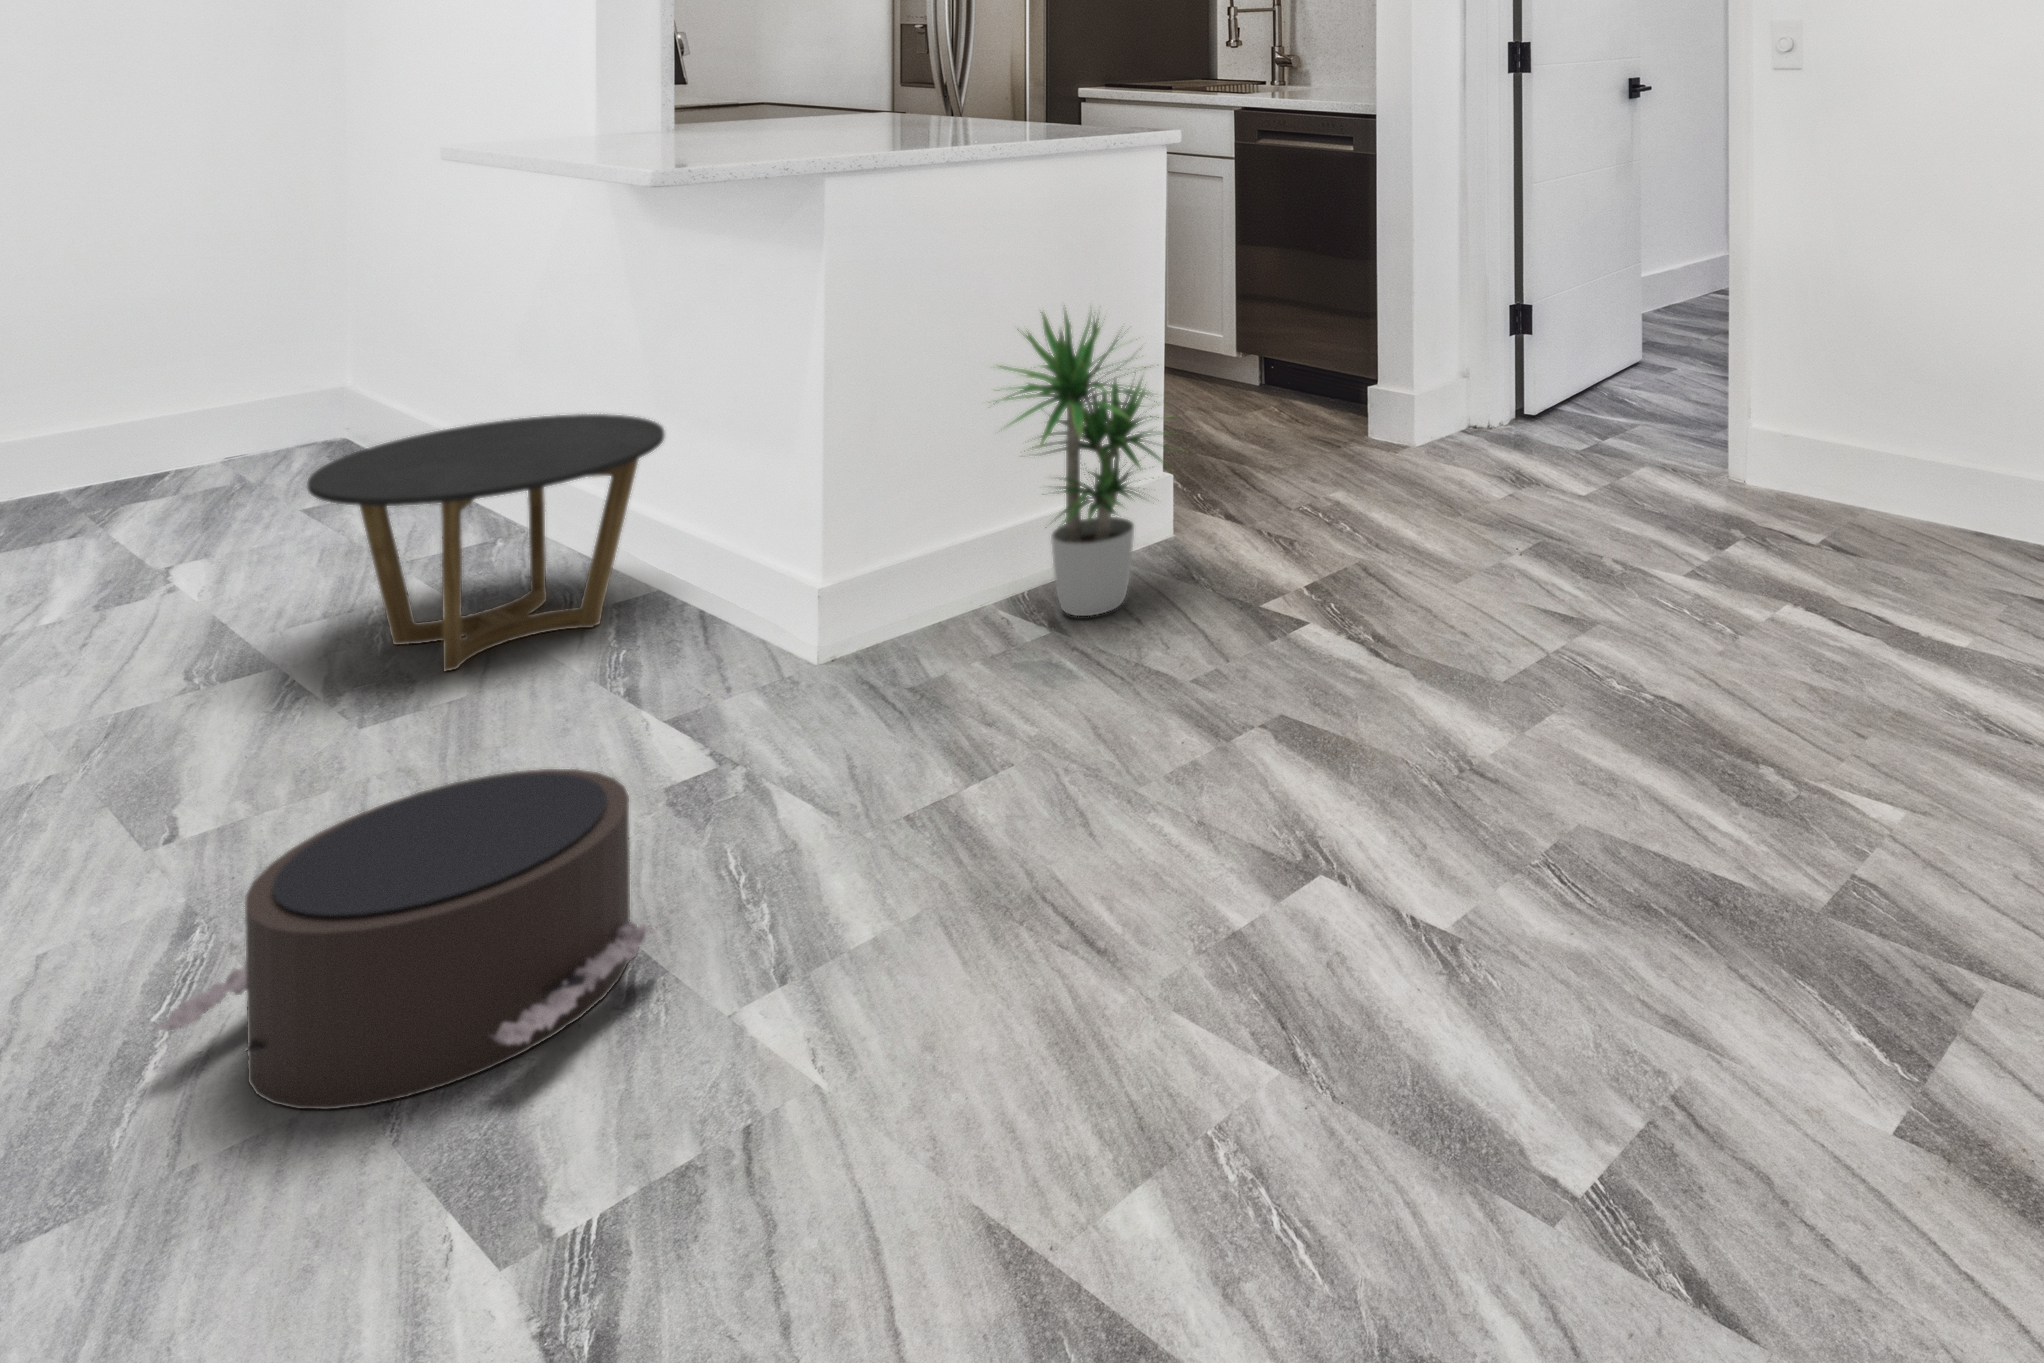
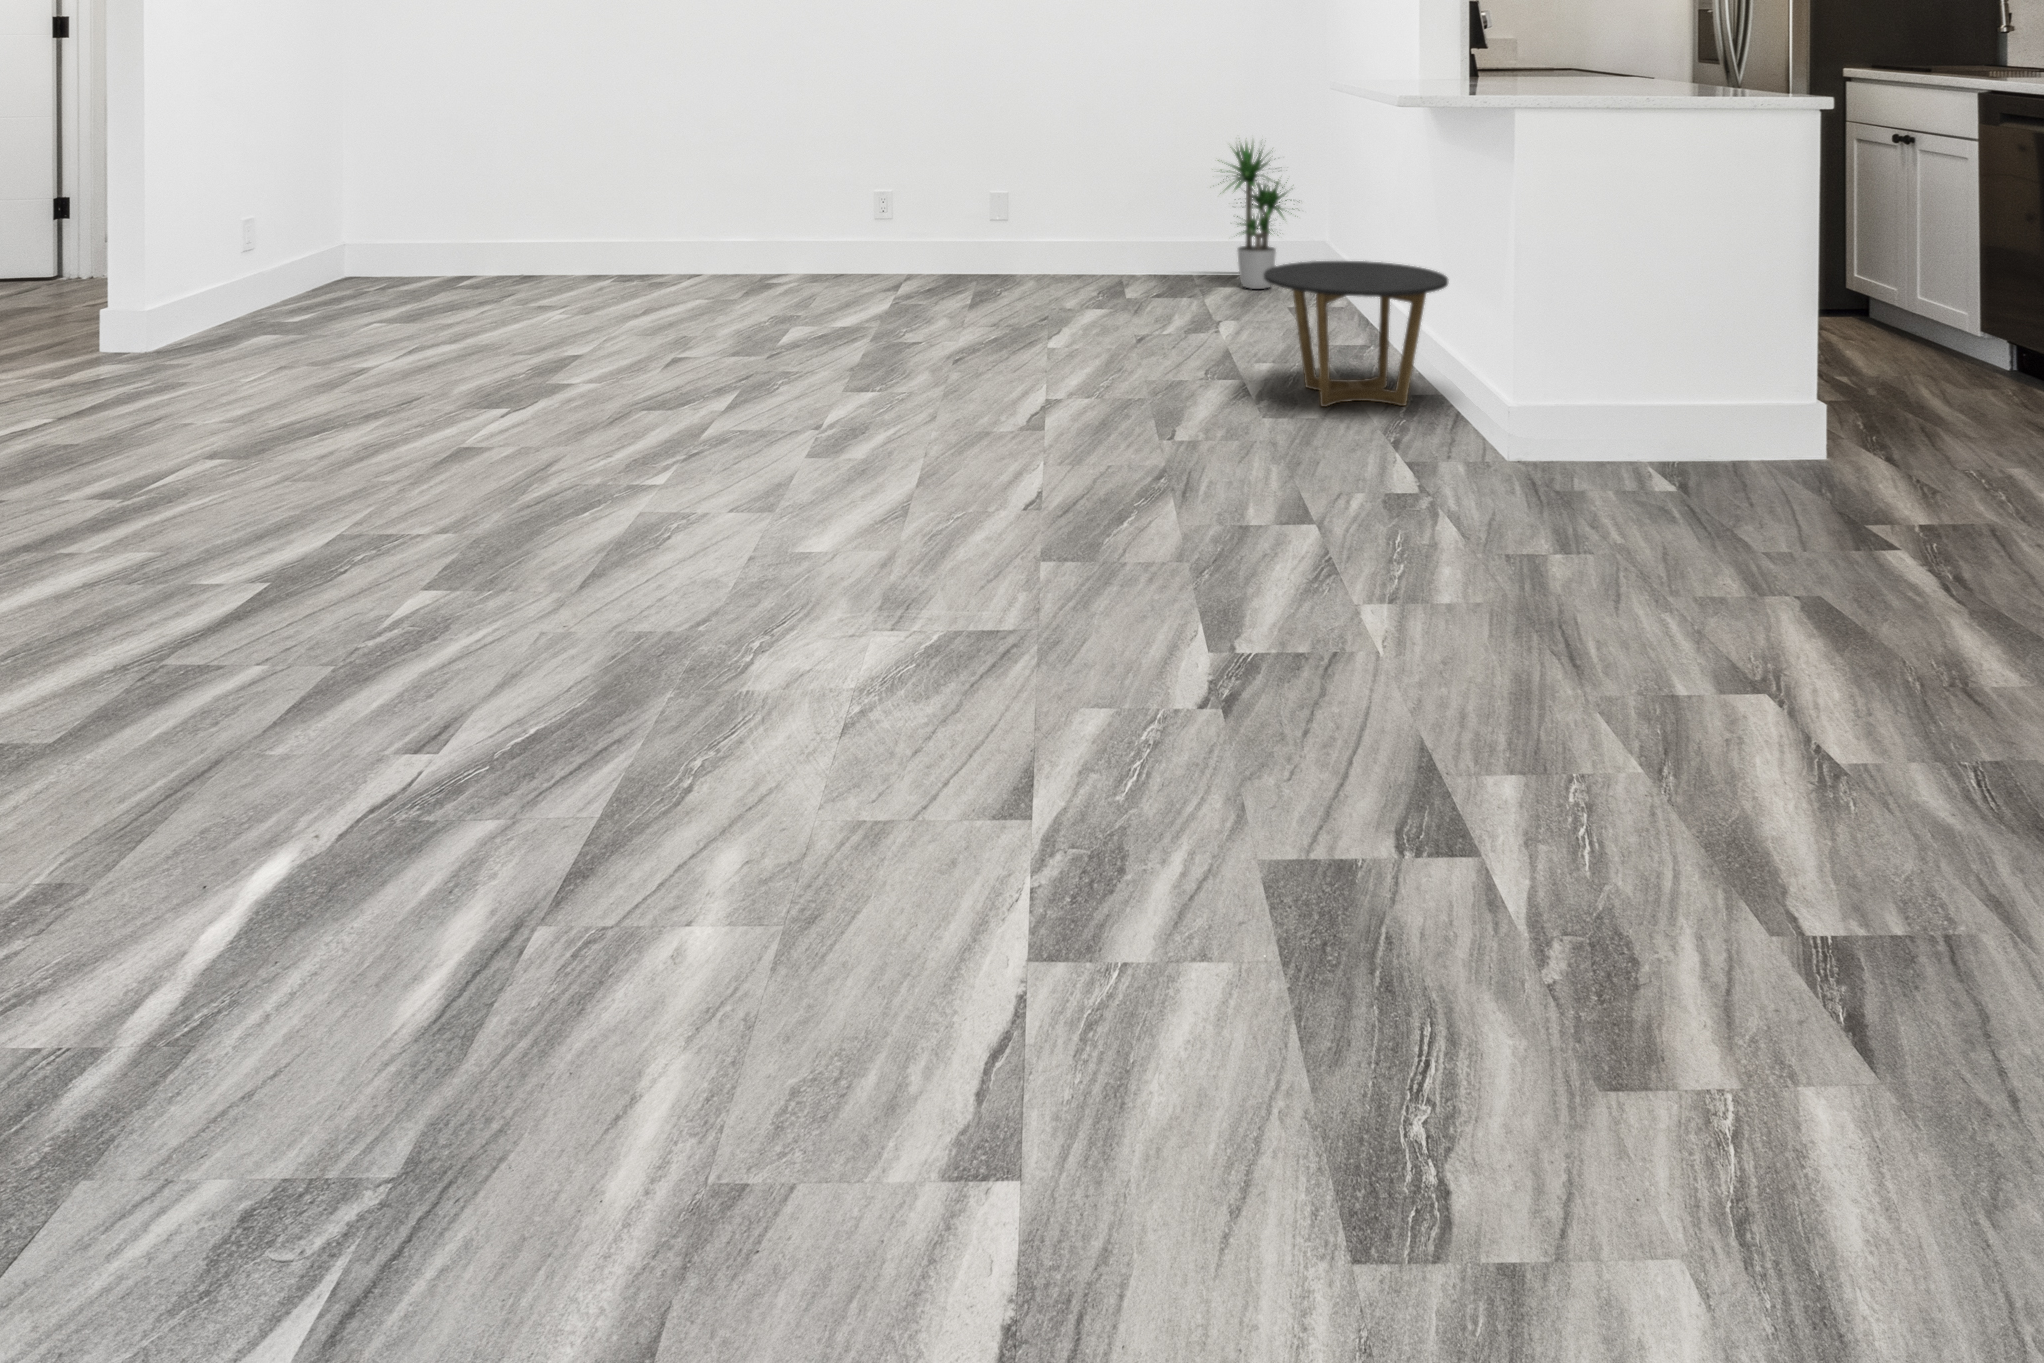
potted plant: present [993,308,1167,616] -> present [1218,143,1293,289]
pouf: present [158,769,657,1109] -> none [1130,426,1337,577]

